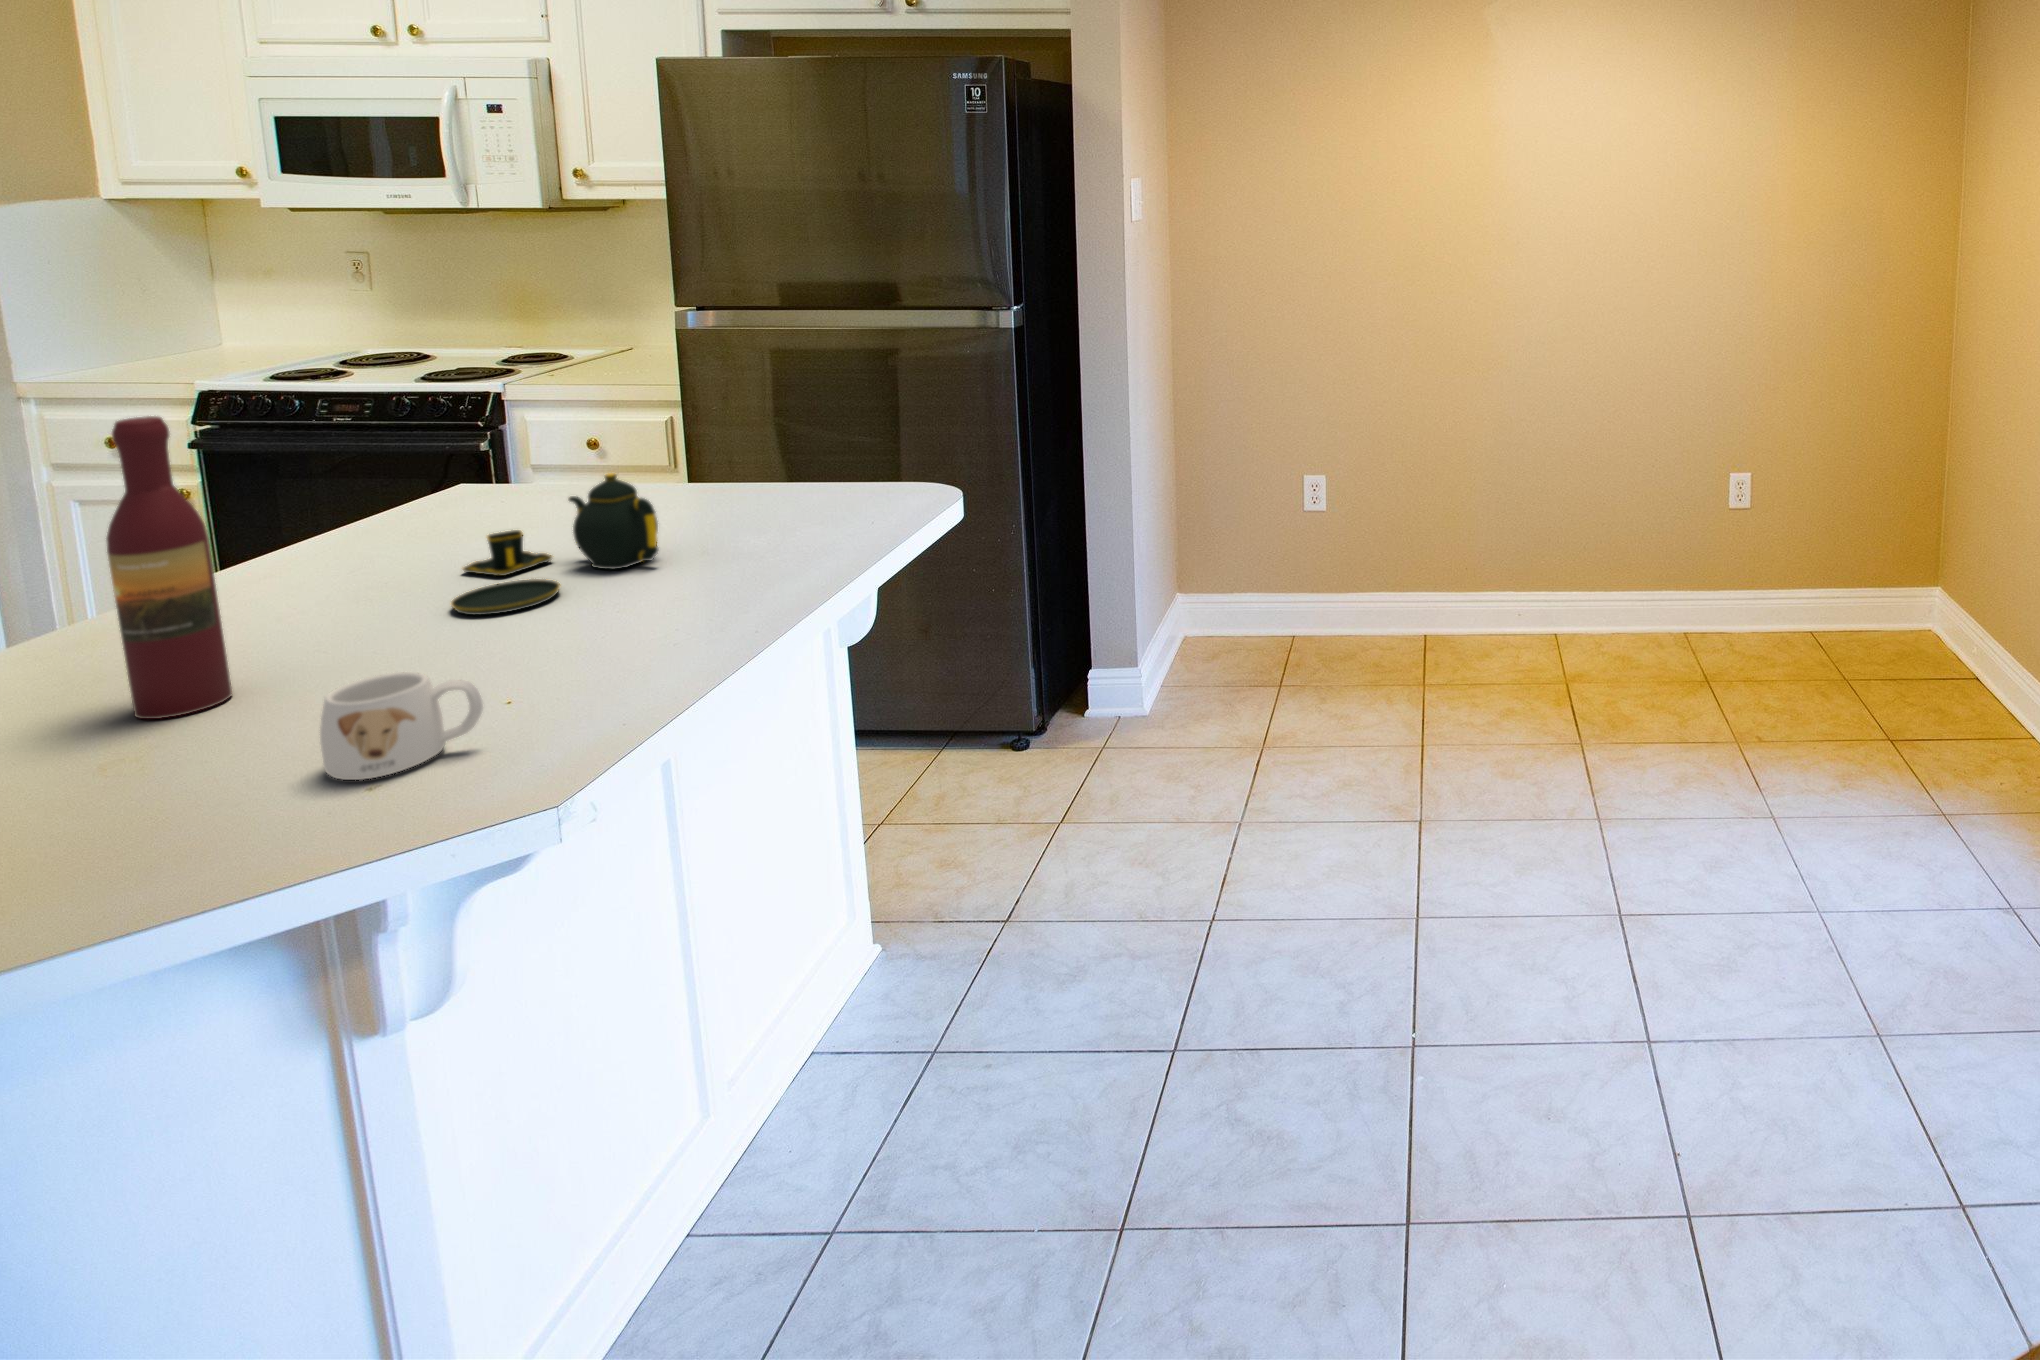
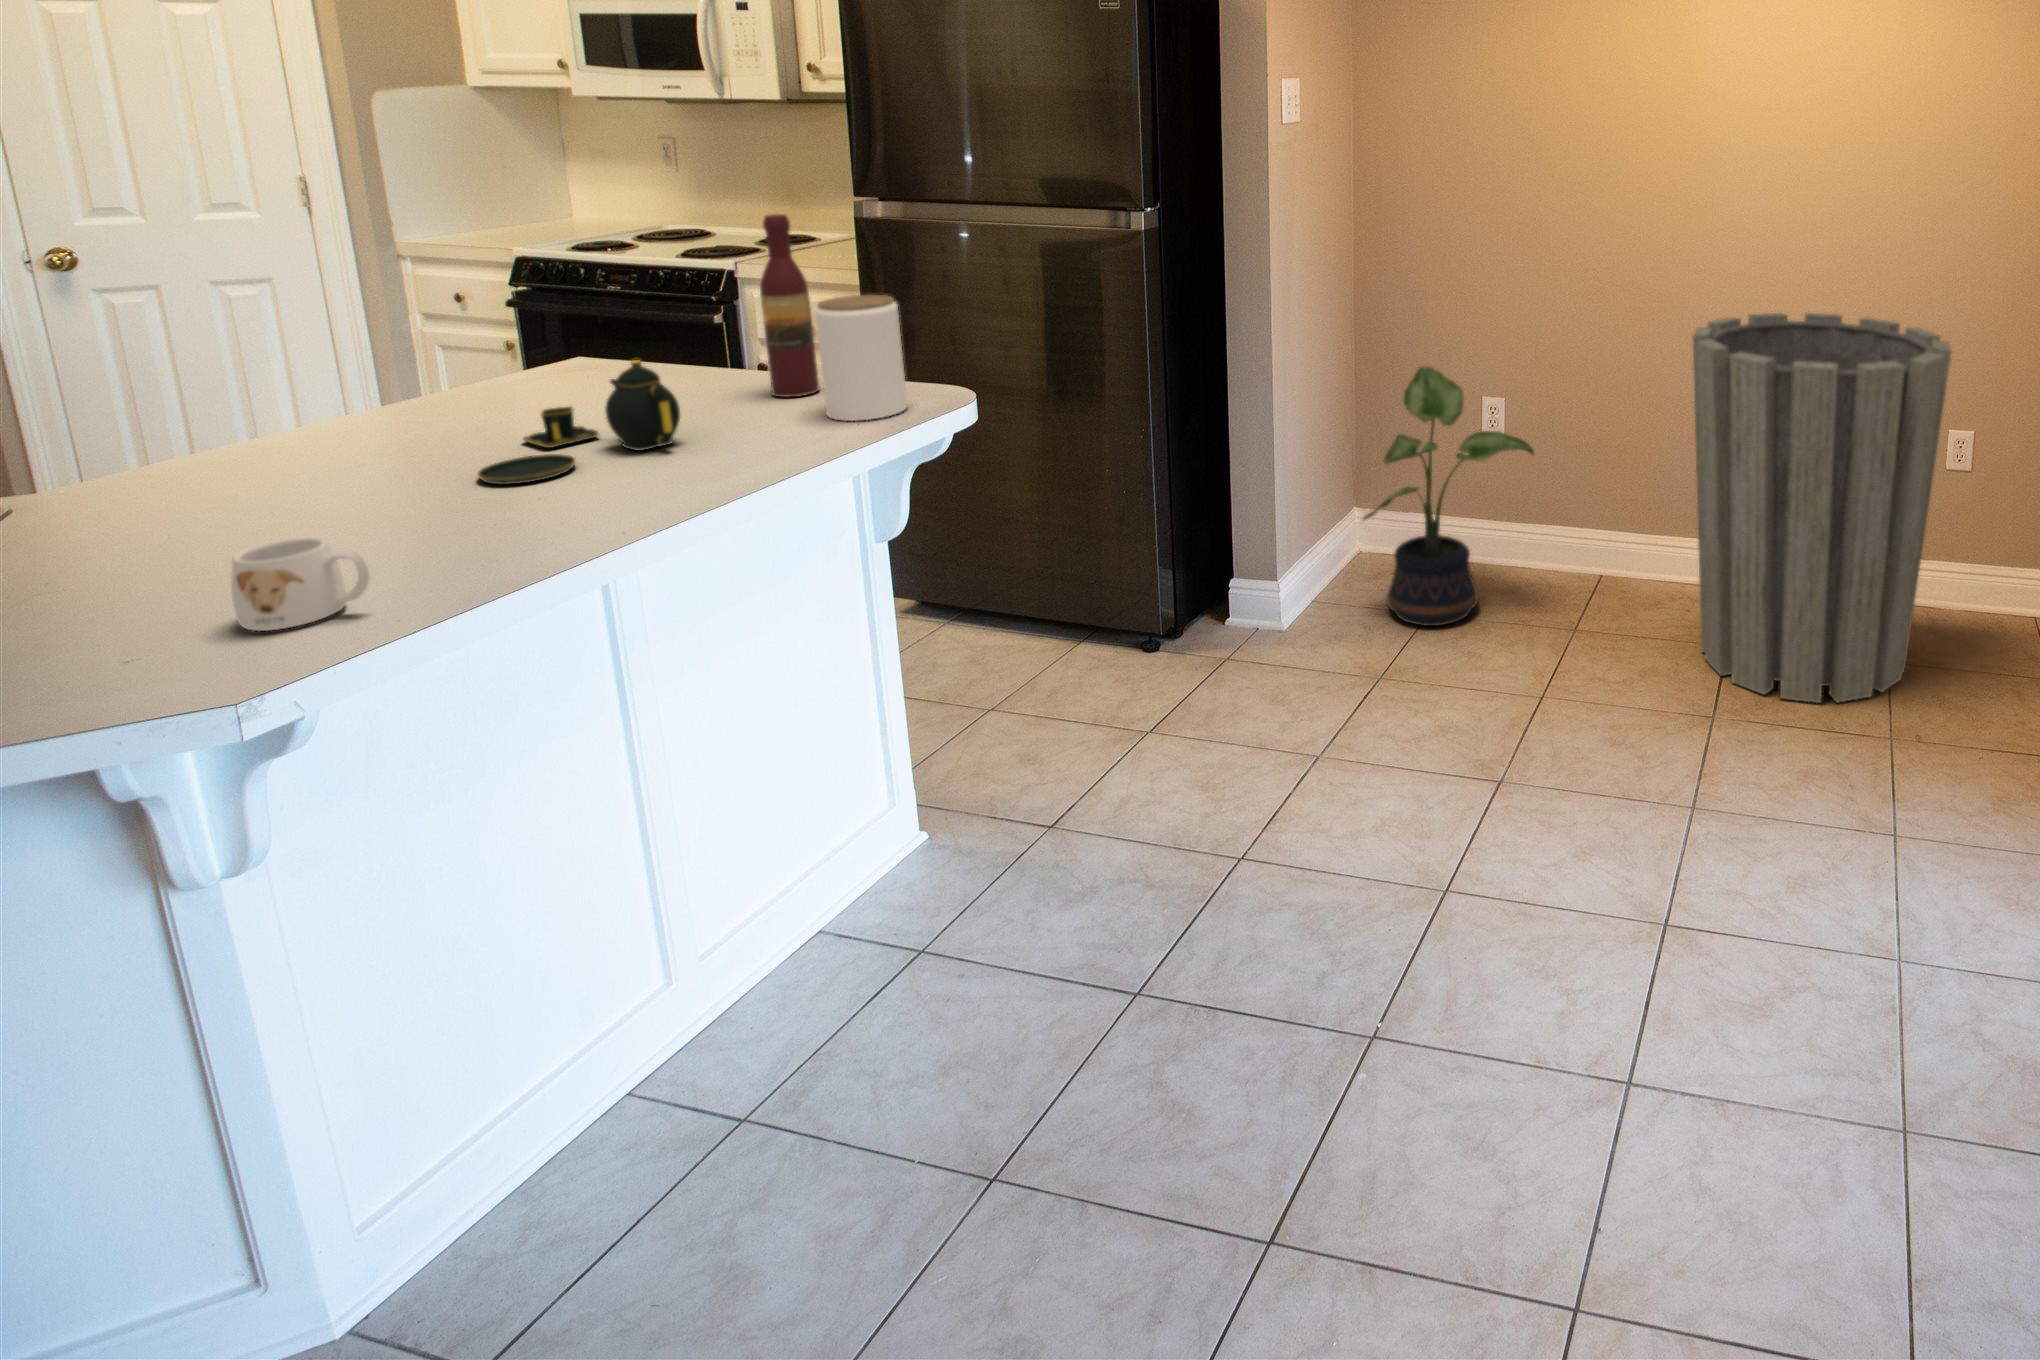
trash can: none [1532,375,1755,717] -> present [1693,313,1952,703]
jar: none [784,394,877,524] -> present [815,295,907,421]
wine bottle: present [107,416,232,719] -> present [760,214,819,397]
potted plant: none [1224,446,1385,694] -> present [1363,366,1534,626]

